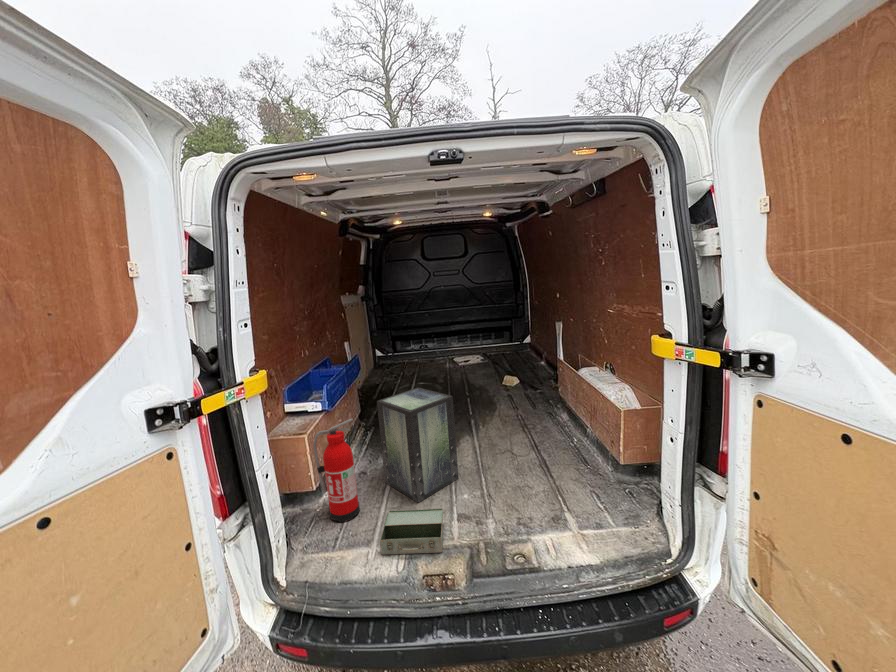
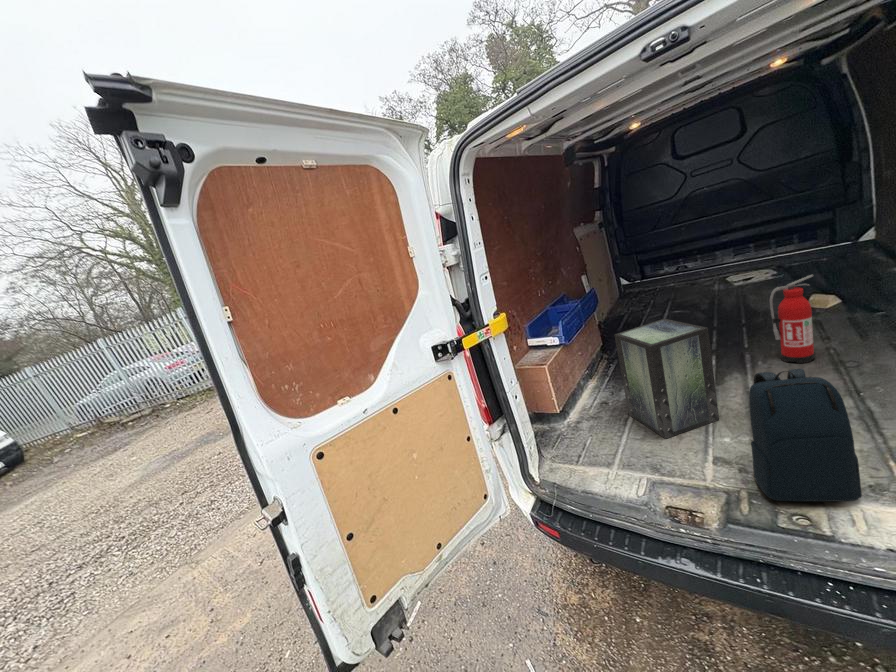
fire extinguisher: present [314,419,360,522] -> present [770,275,815,363]
backpack: none [485,429,553,546] -> present [749,368,862,501]
toolbox: present [380,509,443,555] -> none [621,442,694,490]

